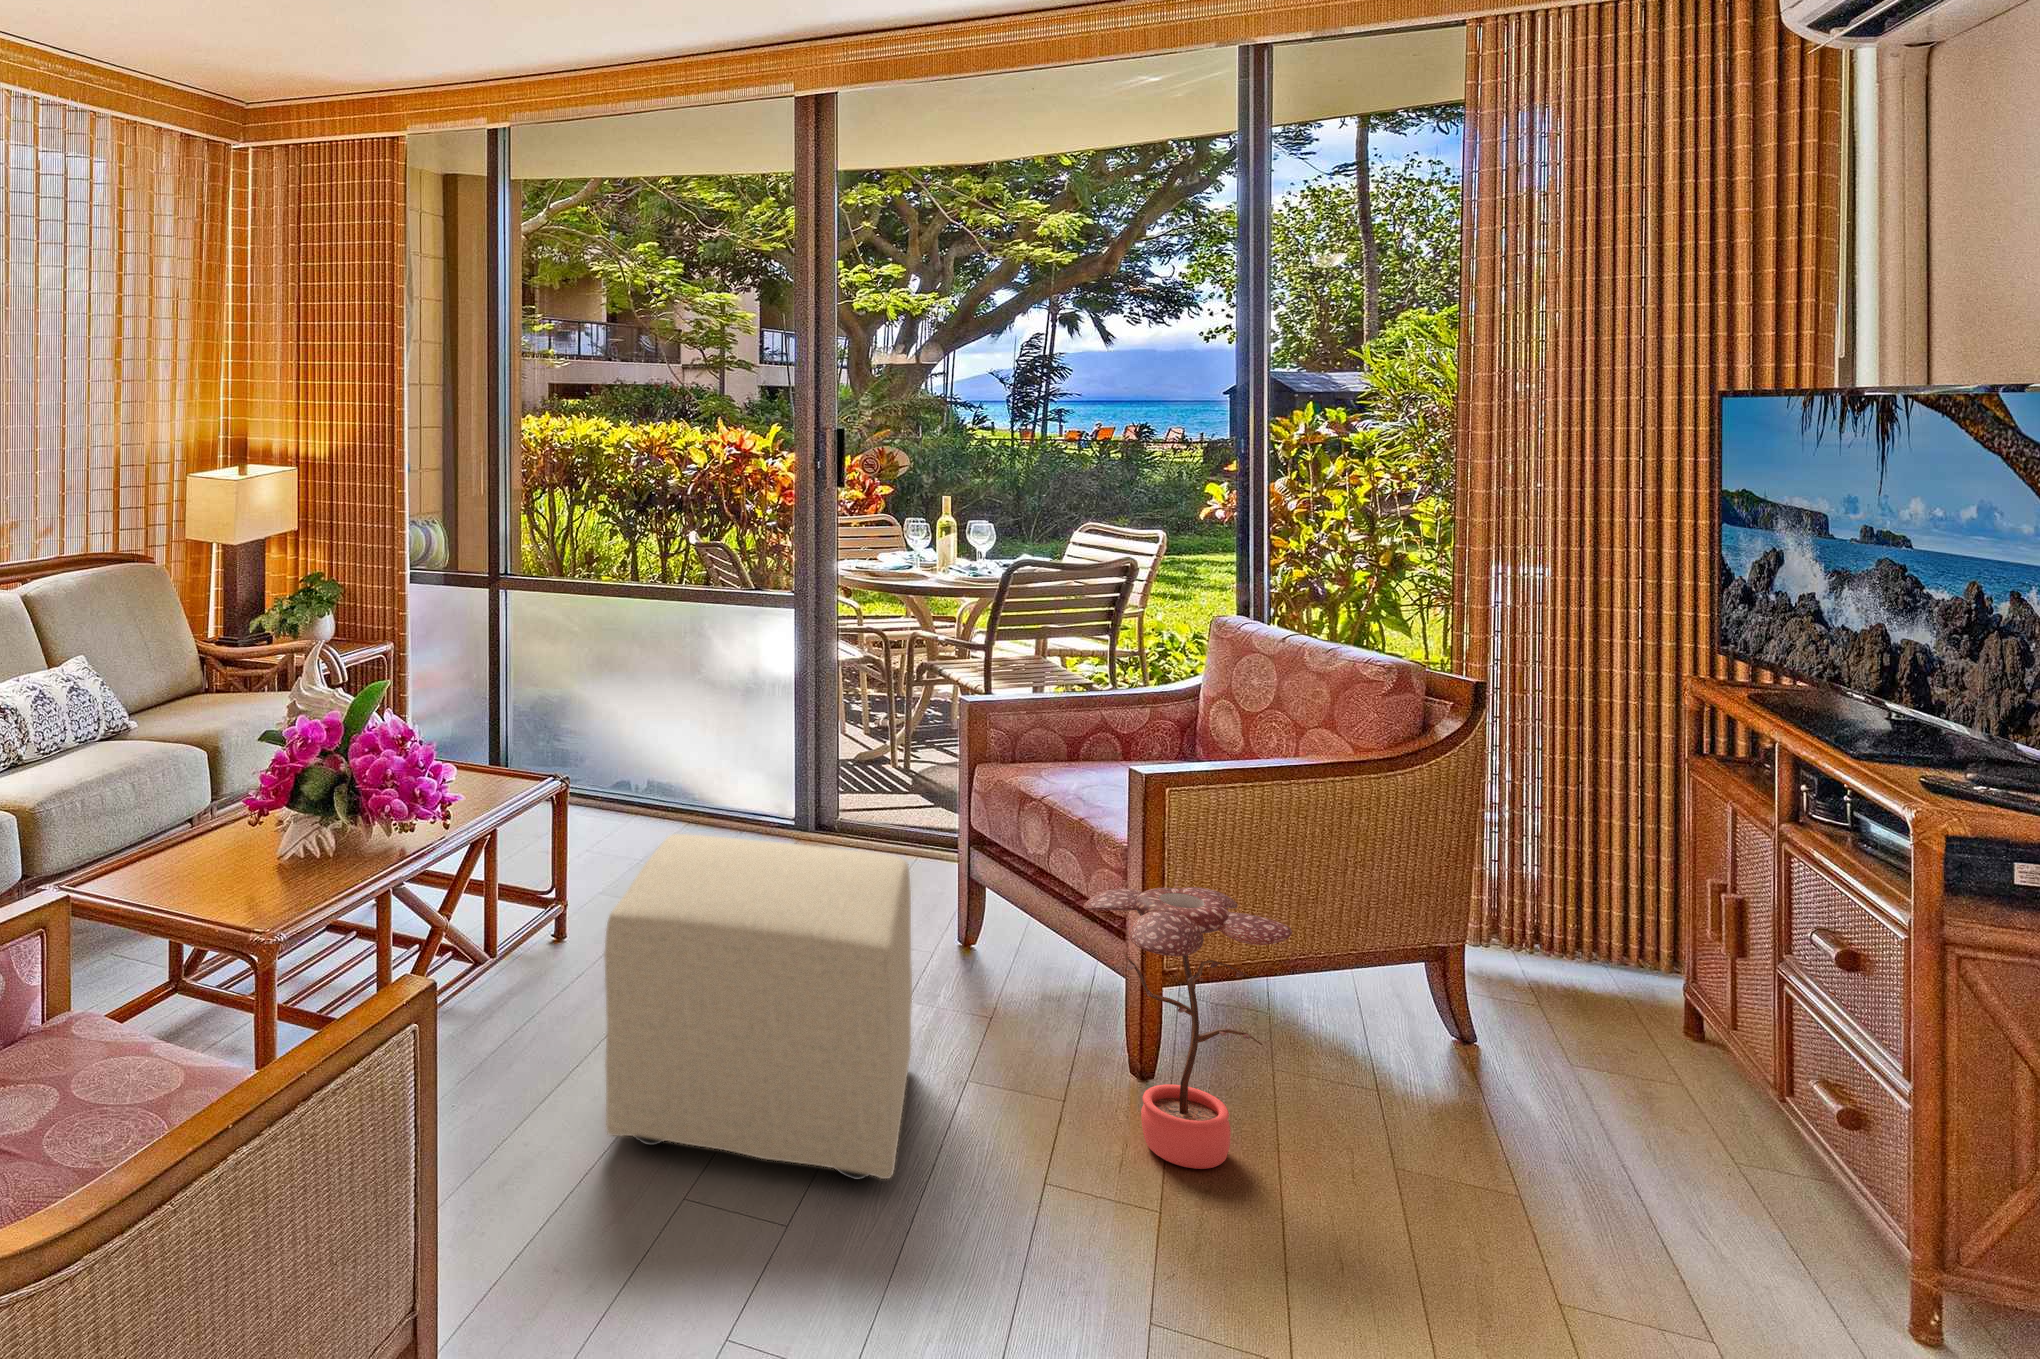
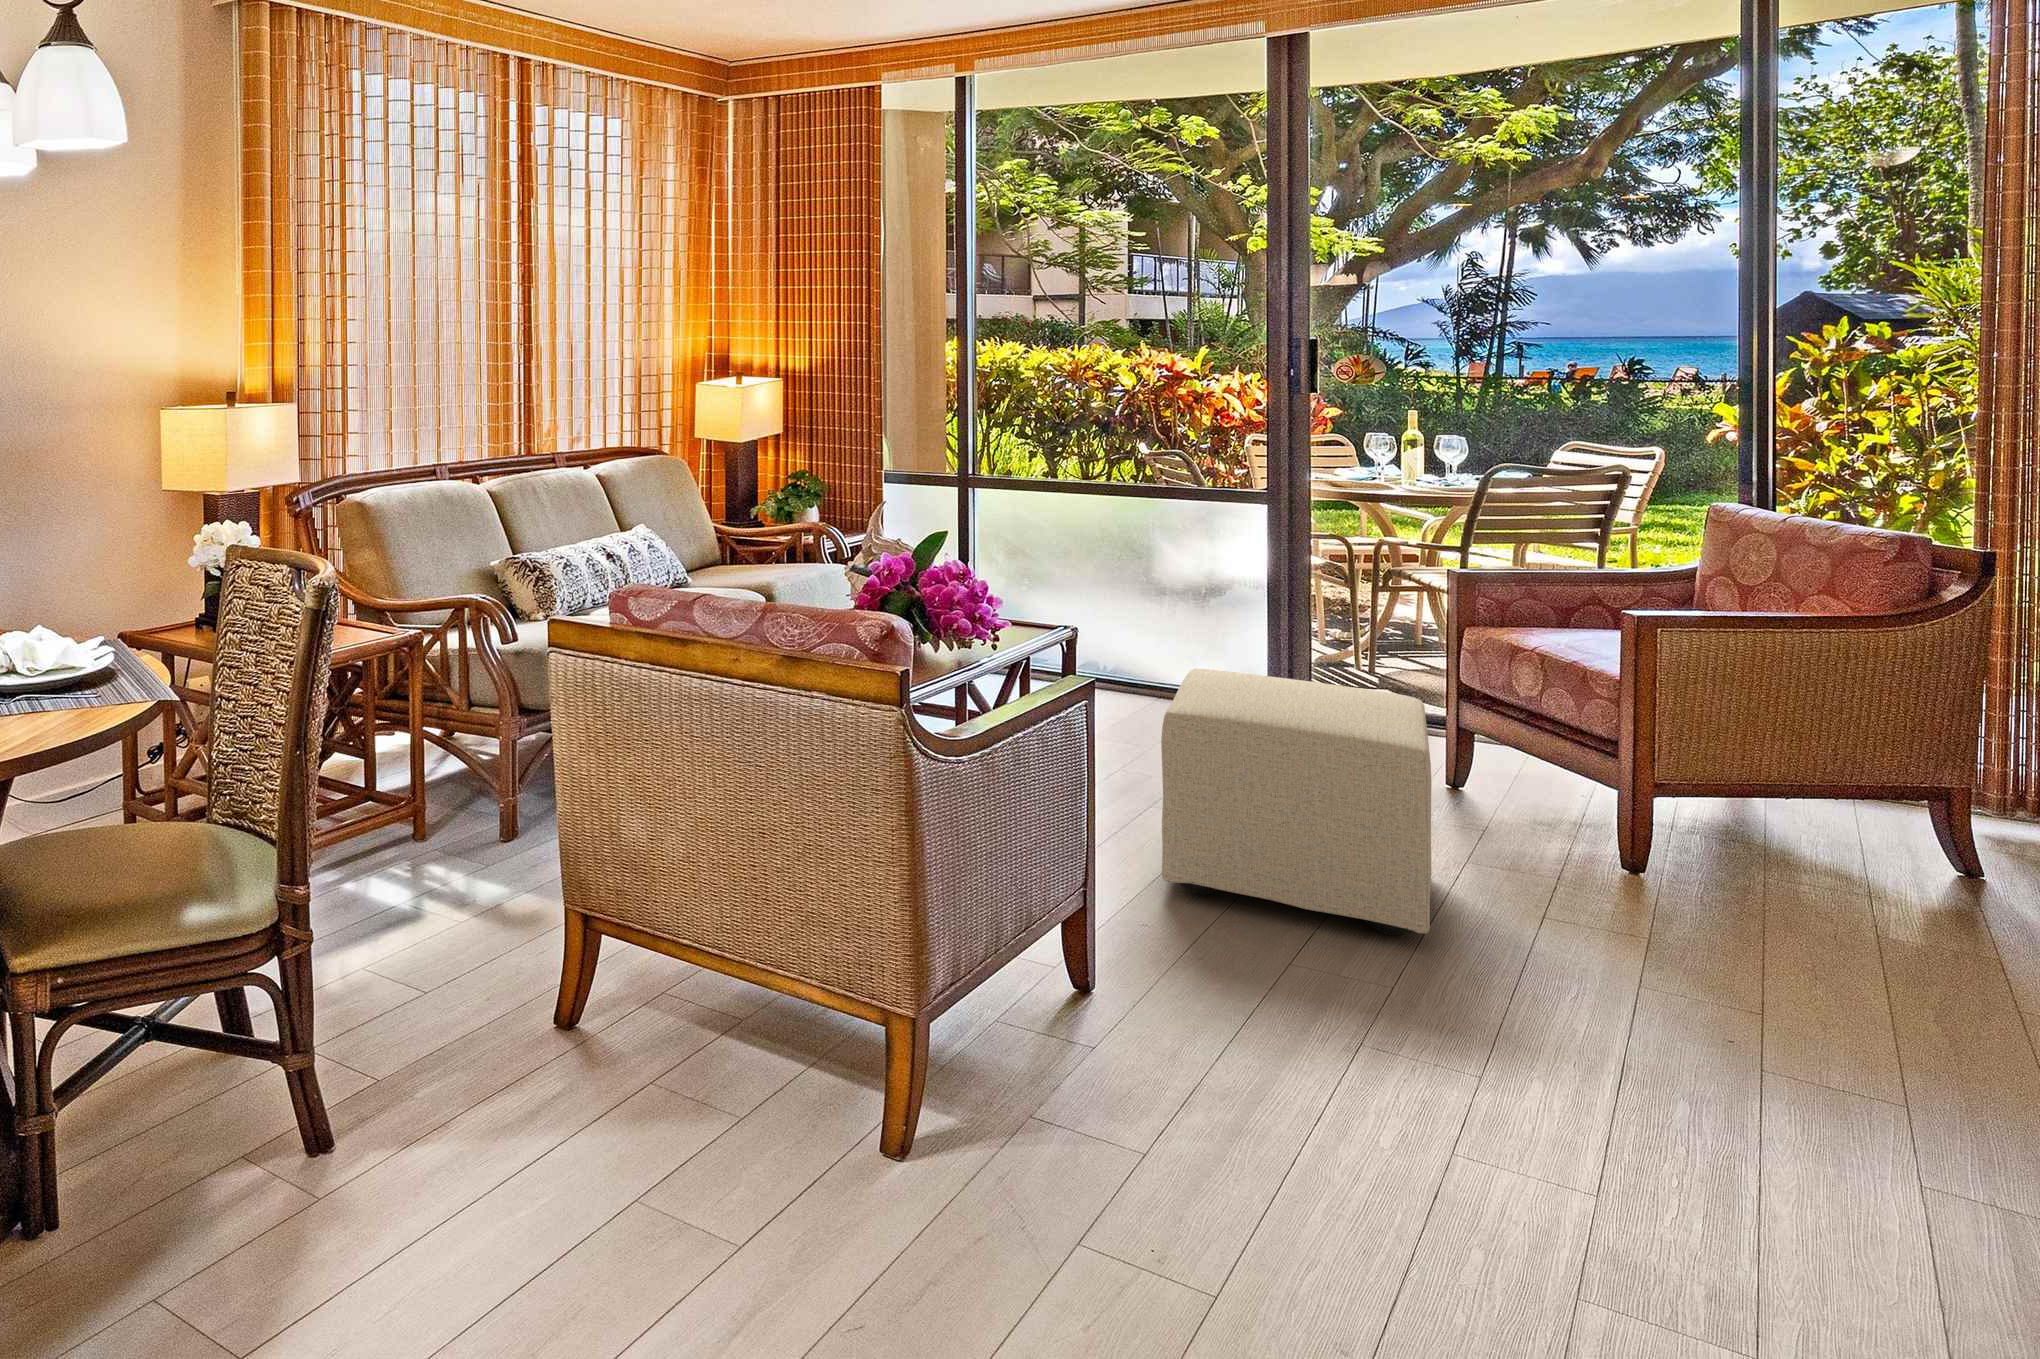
potted plant: present [1083,887,1292,1169] -> none [1607,732,1833,967]

